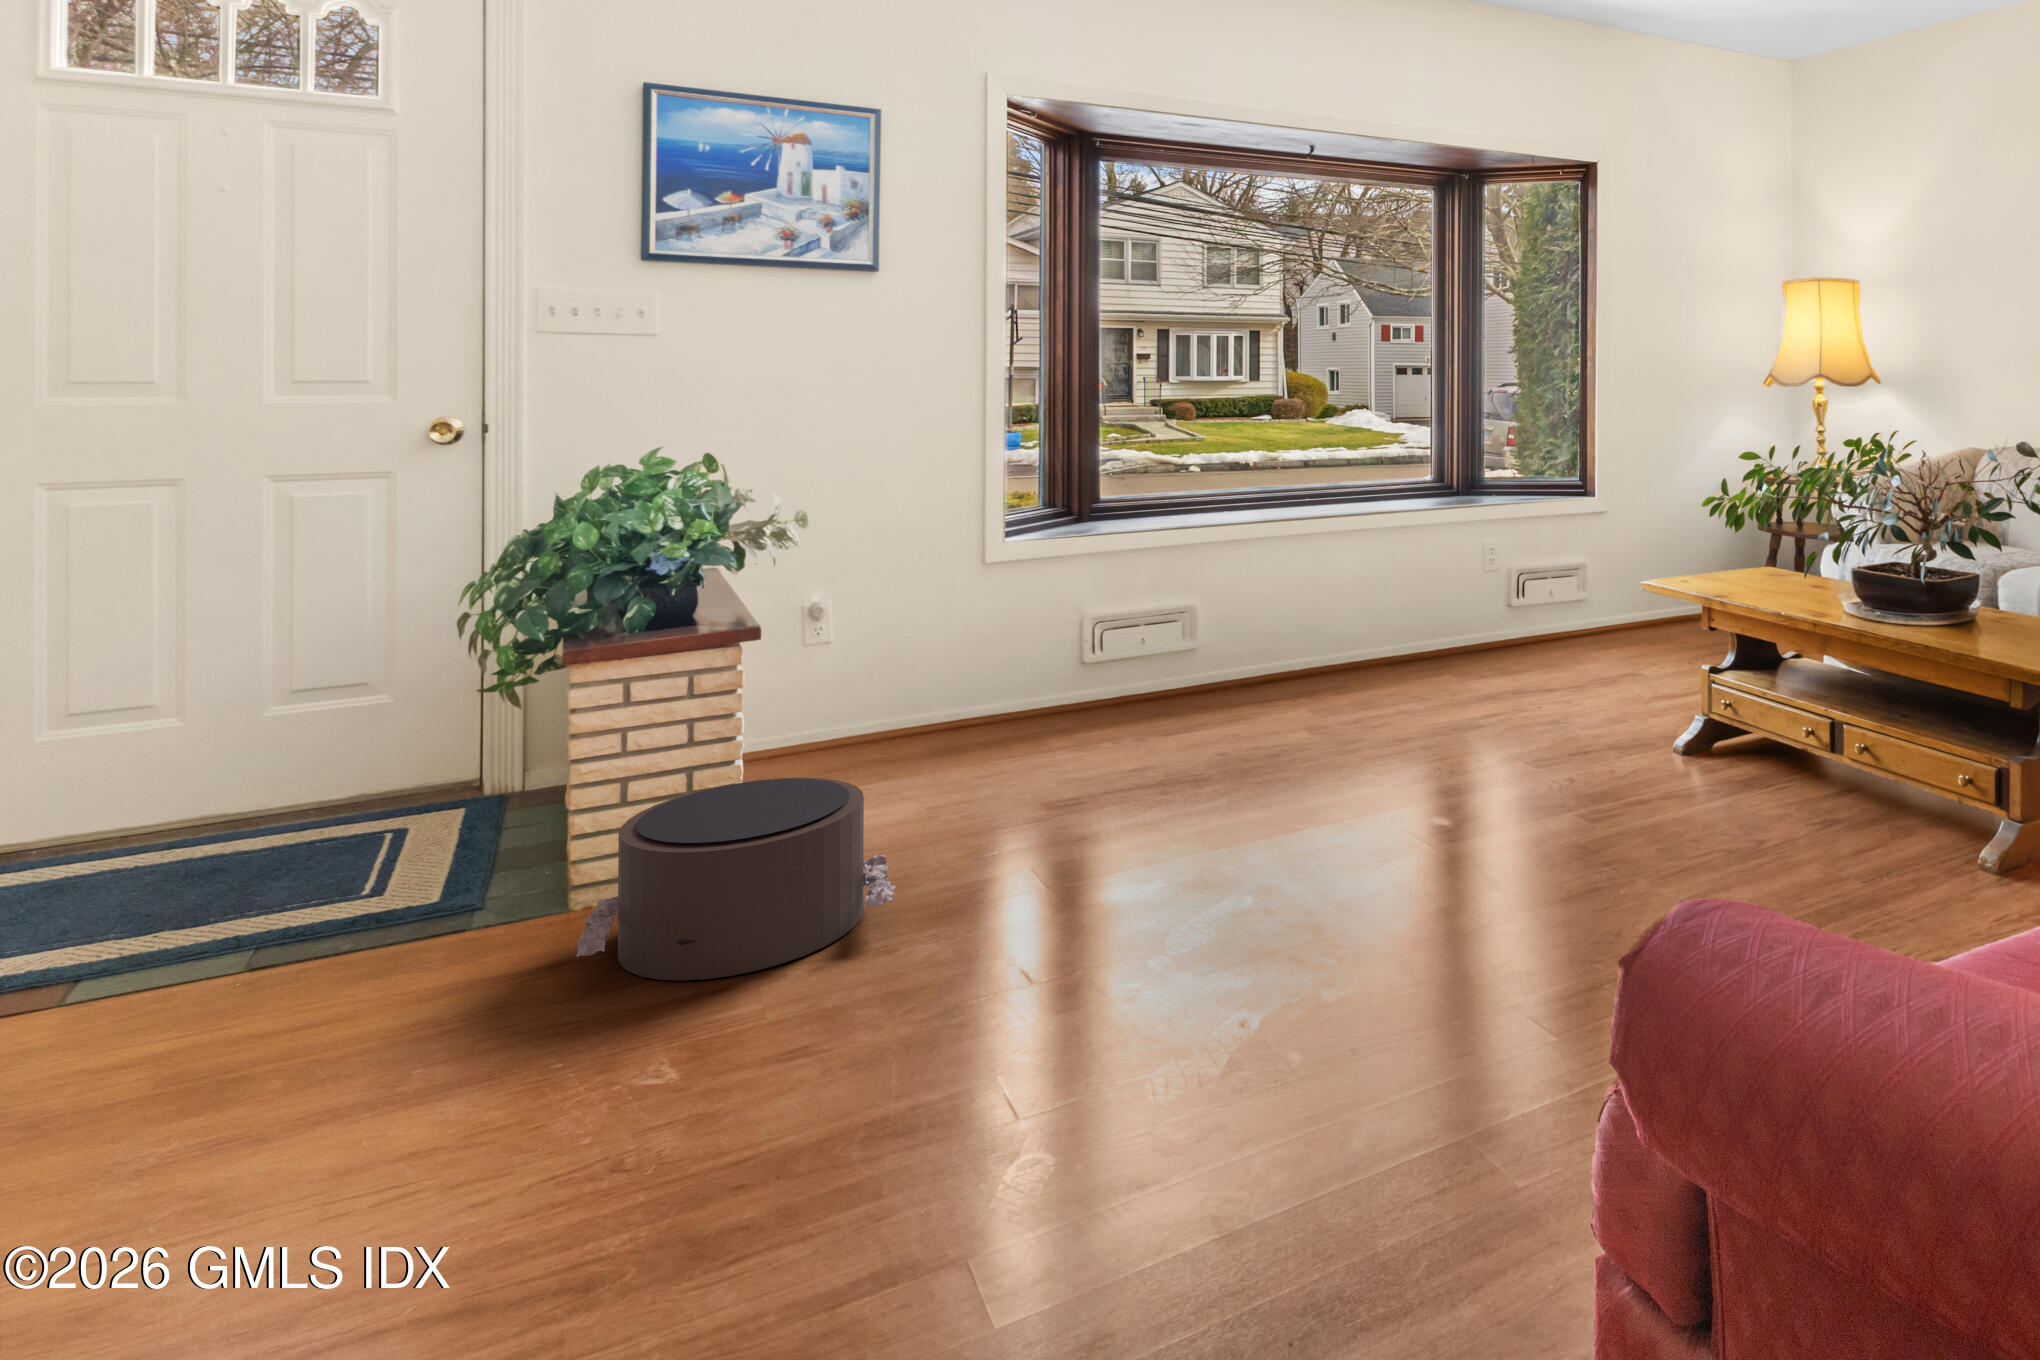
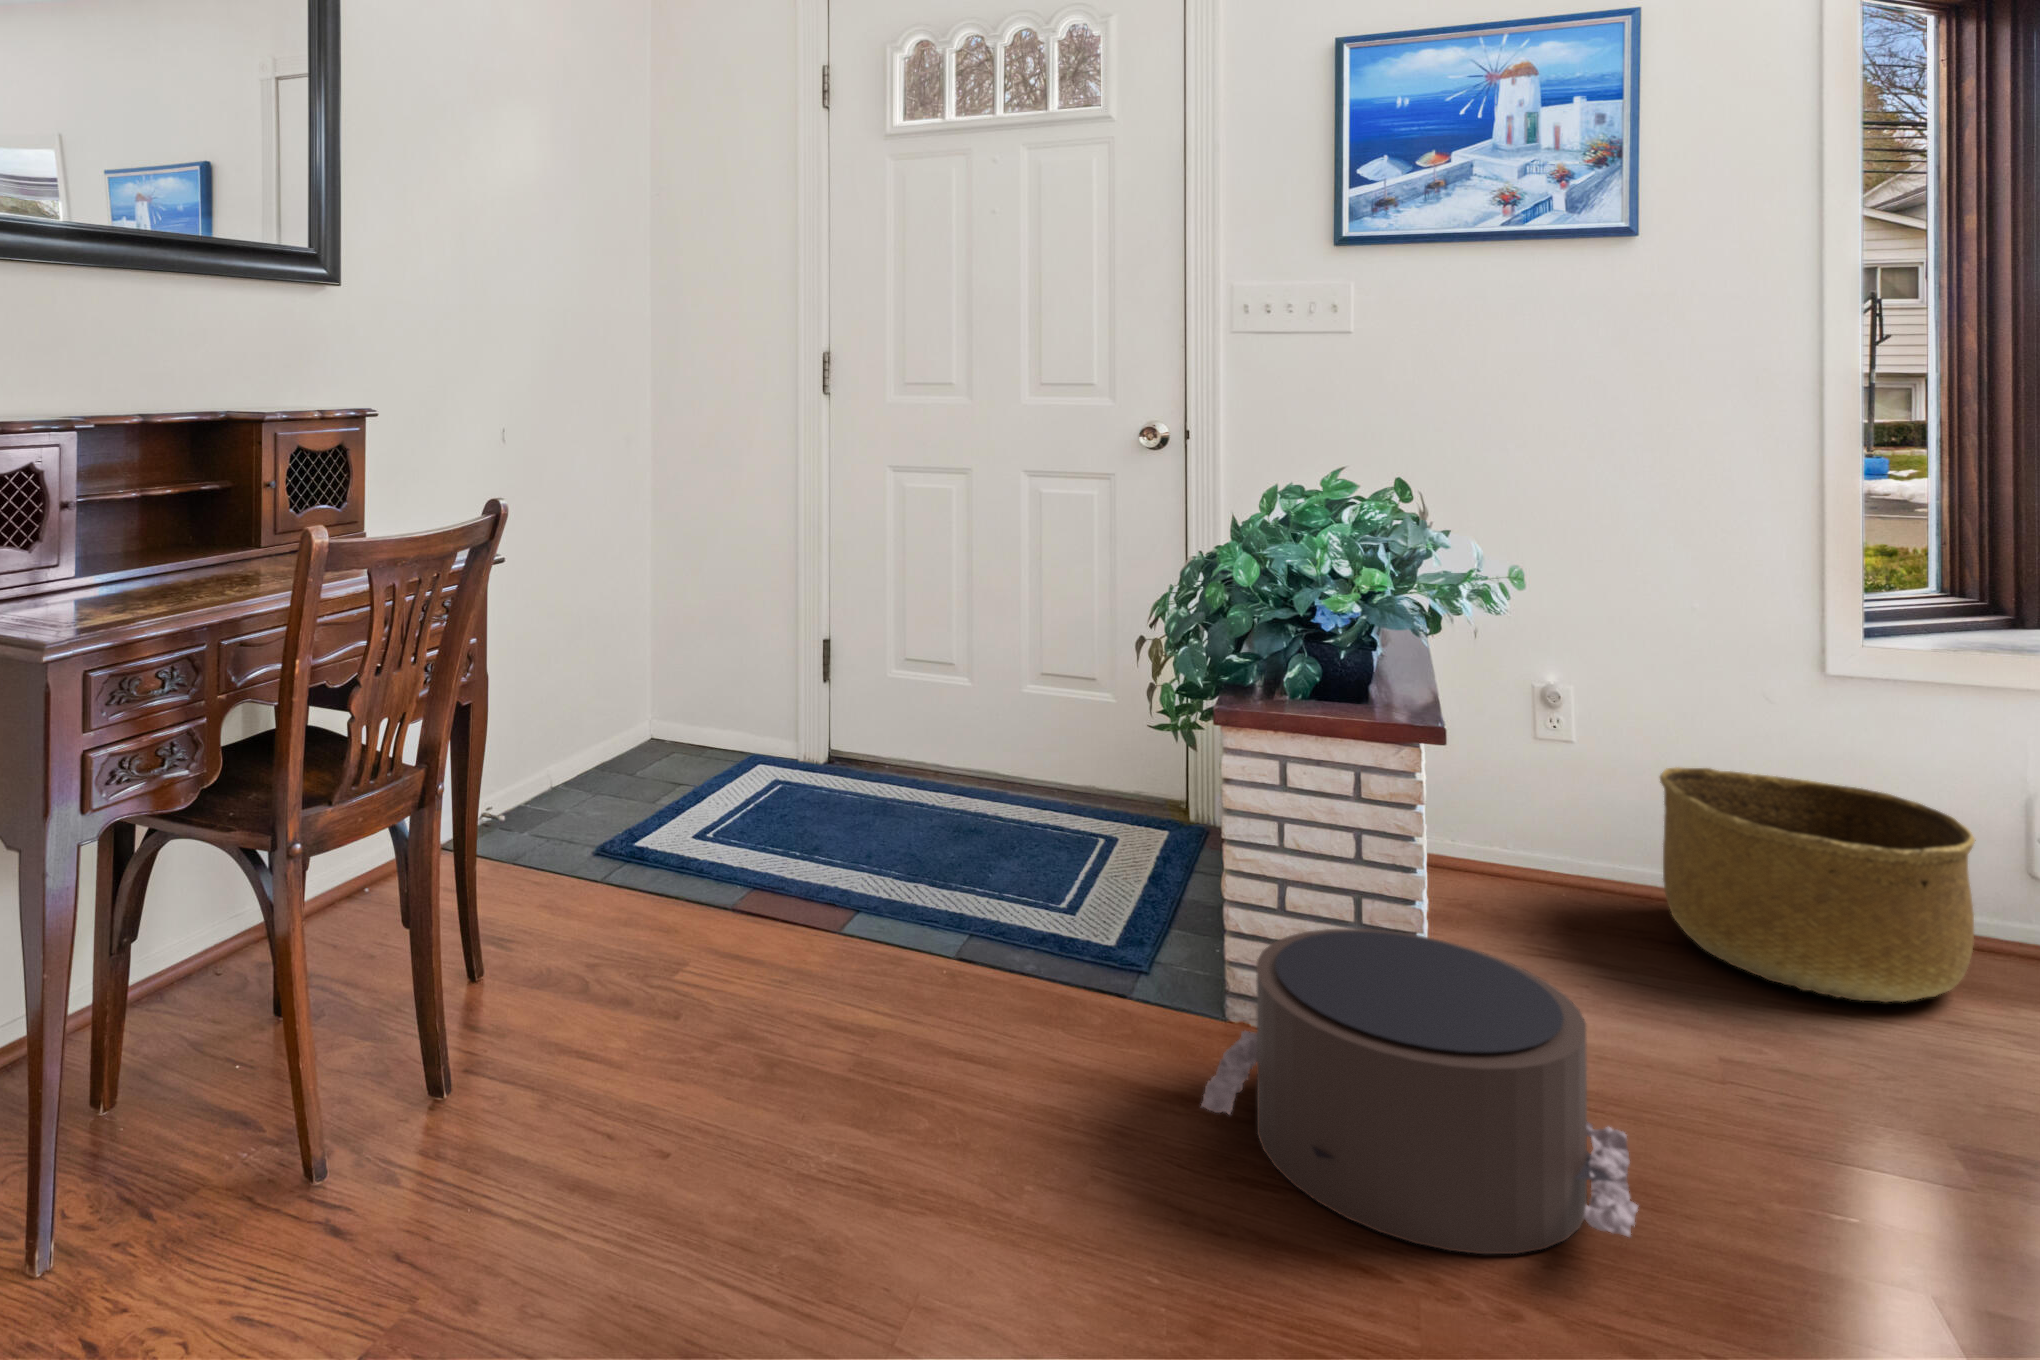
basket: none [891,630,1061,760] -> present [1660,767,1976,1002]

